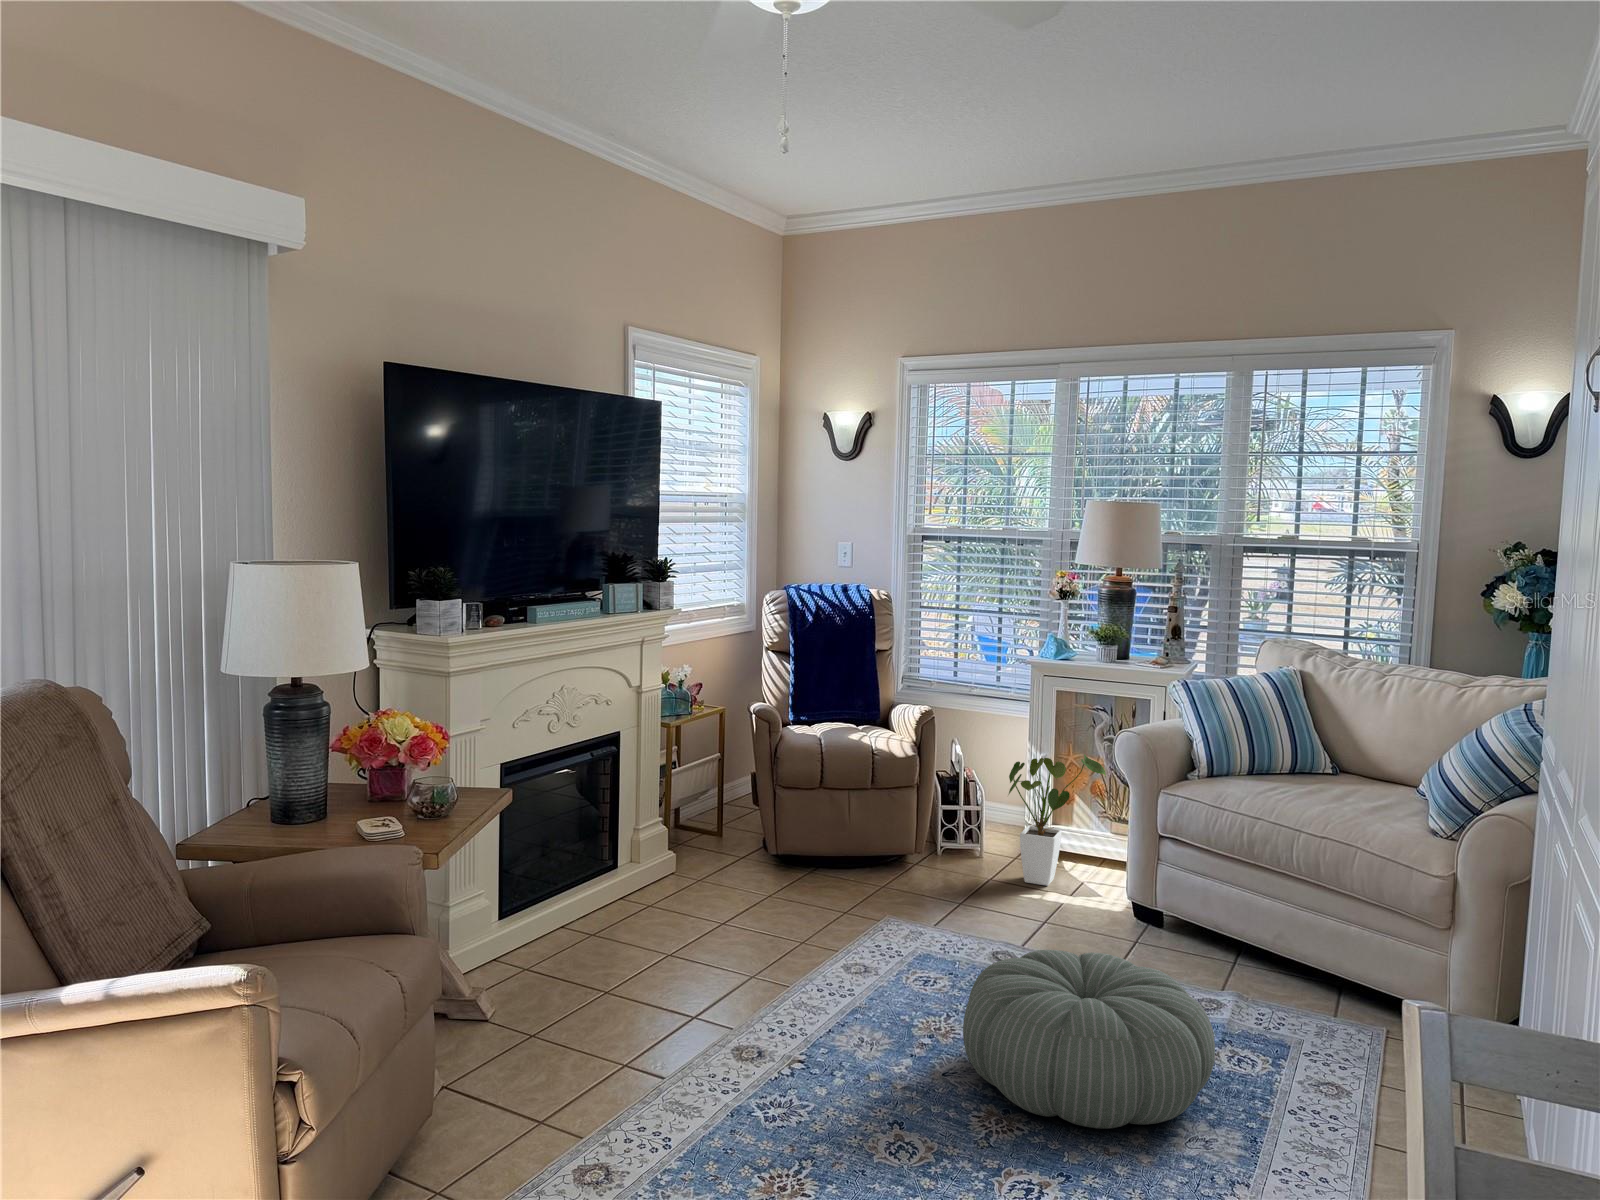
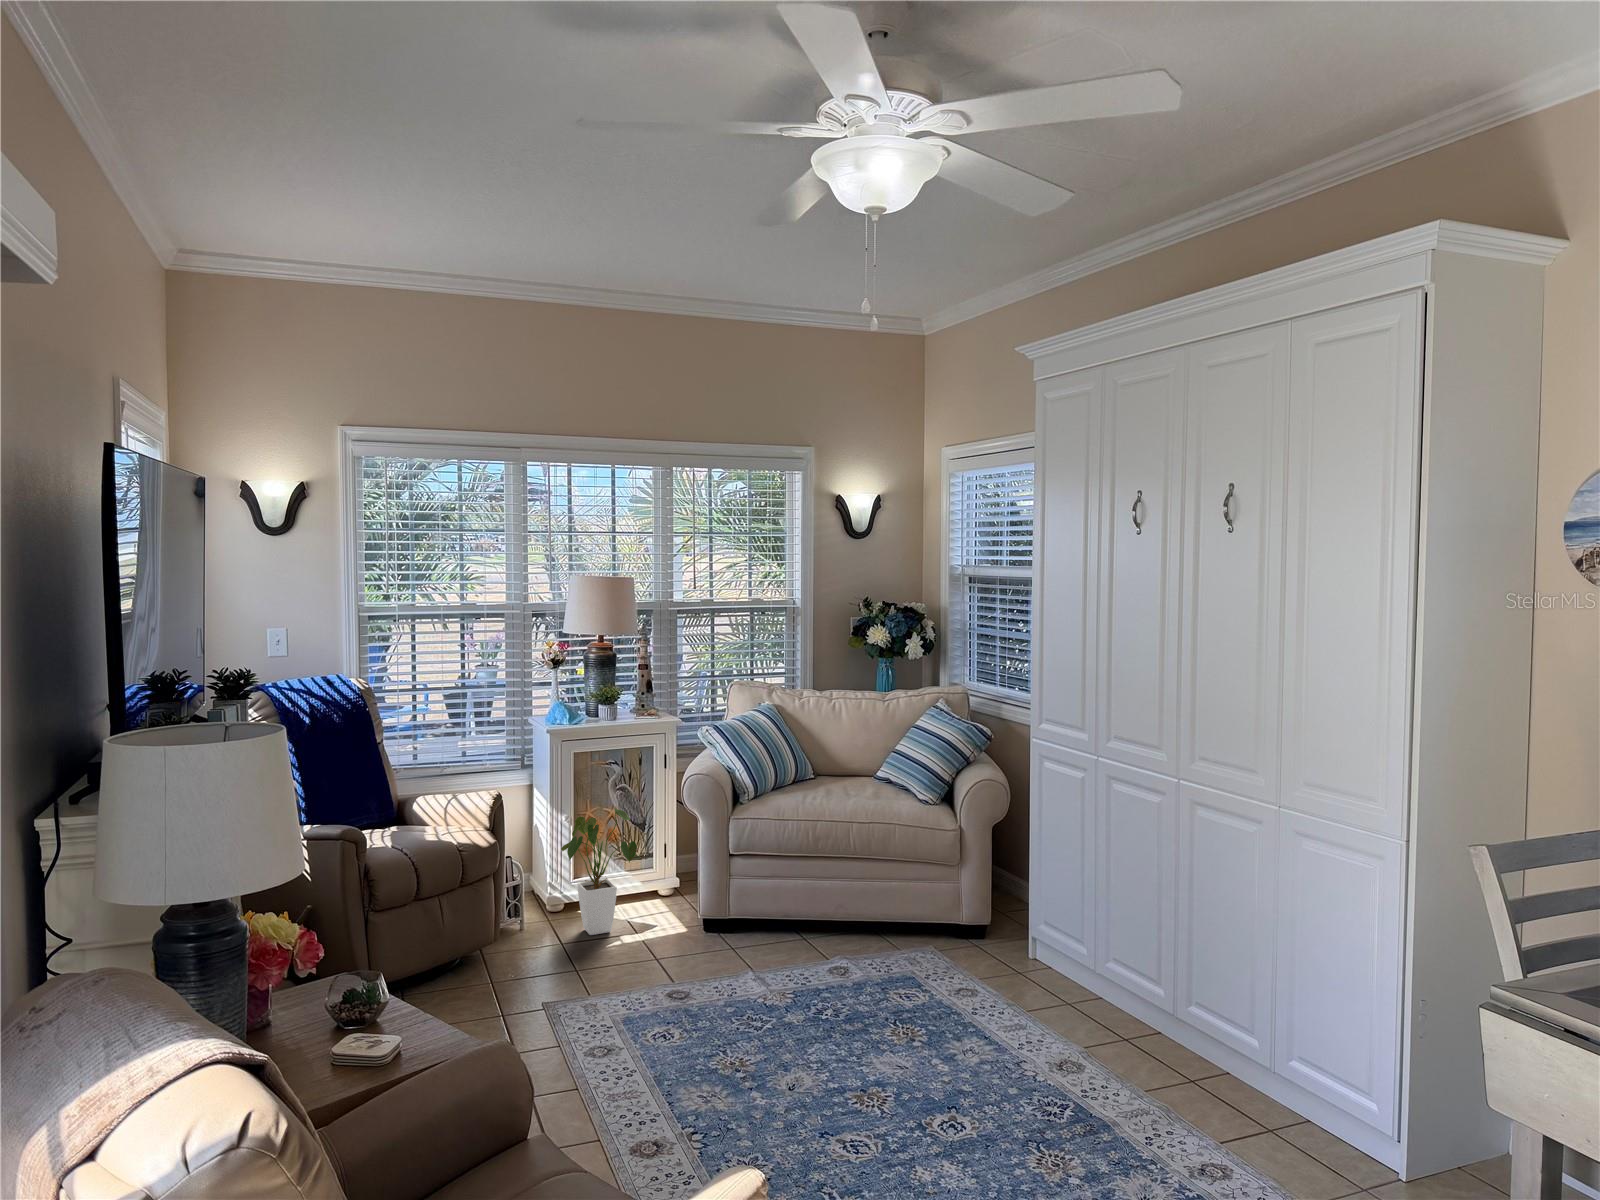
pouf: present [963,950,1215,1129] -> none [786,951,978,1089]

